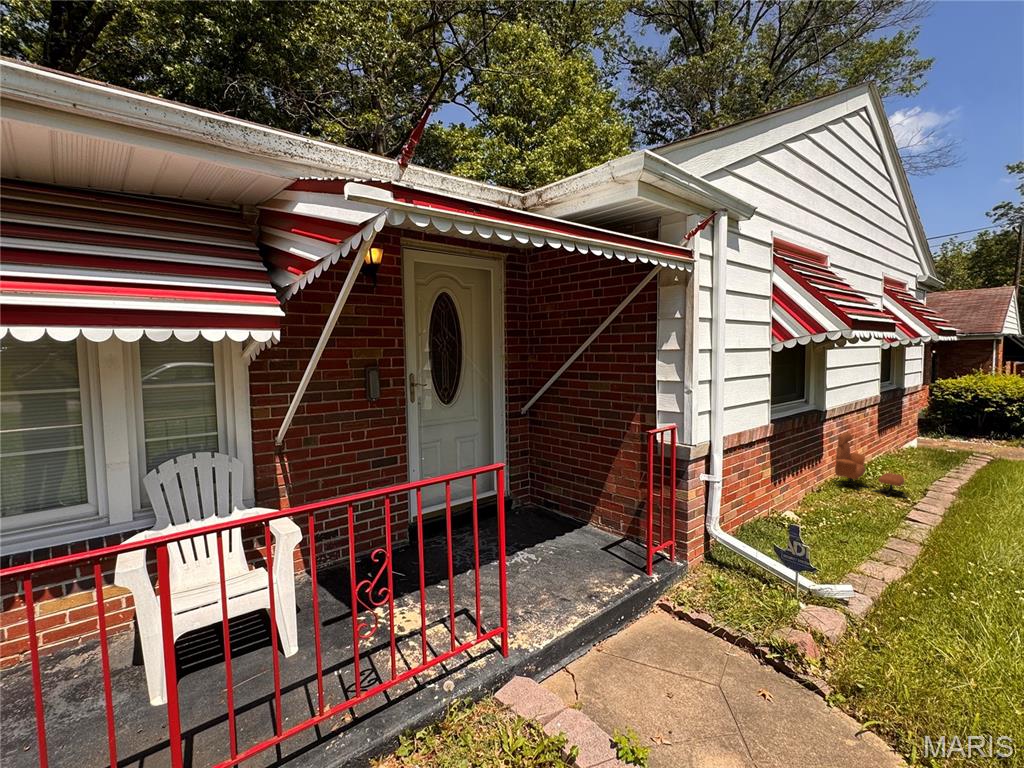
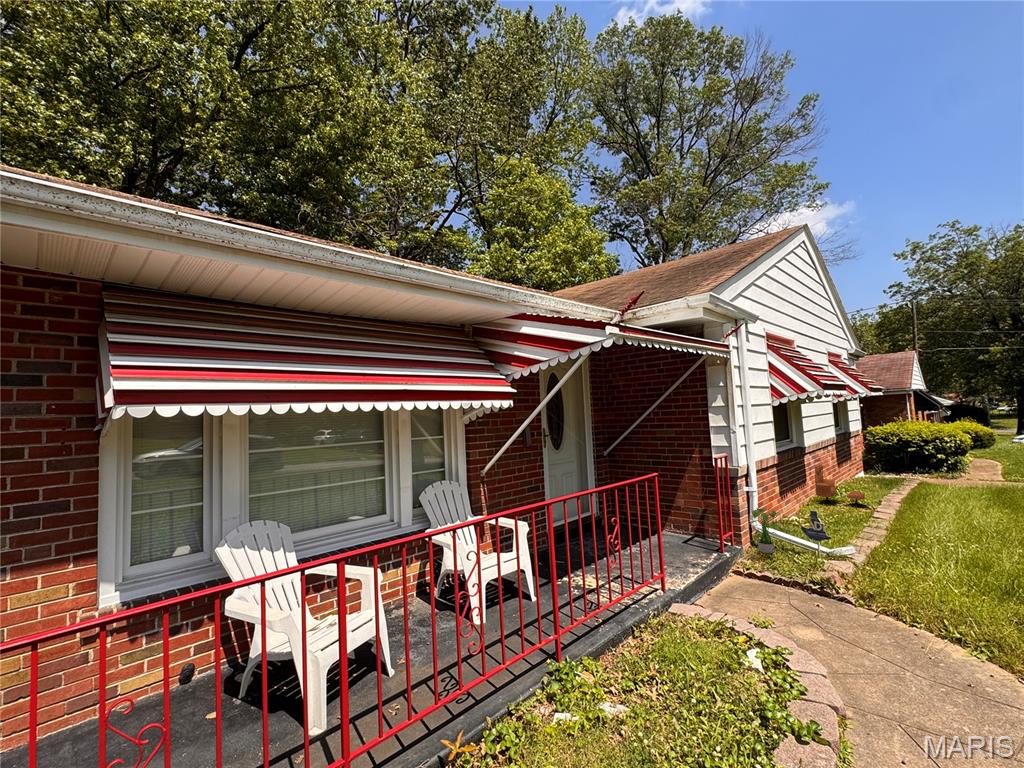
potted plant: none [699,505,749,575] -> present [750,507,778,553]

